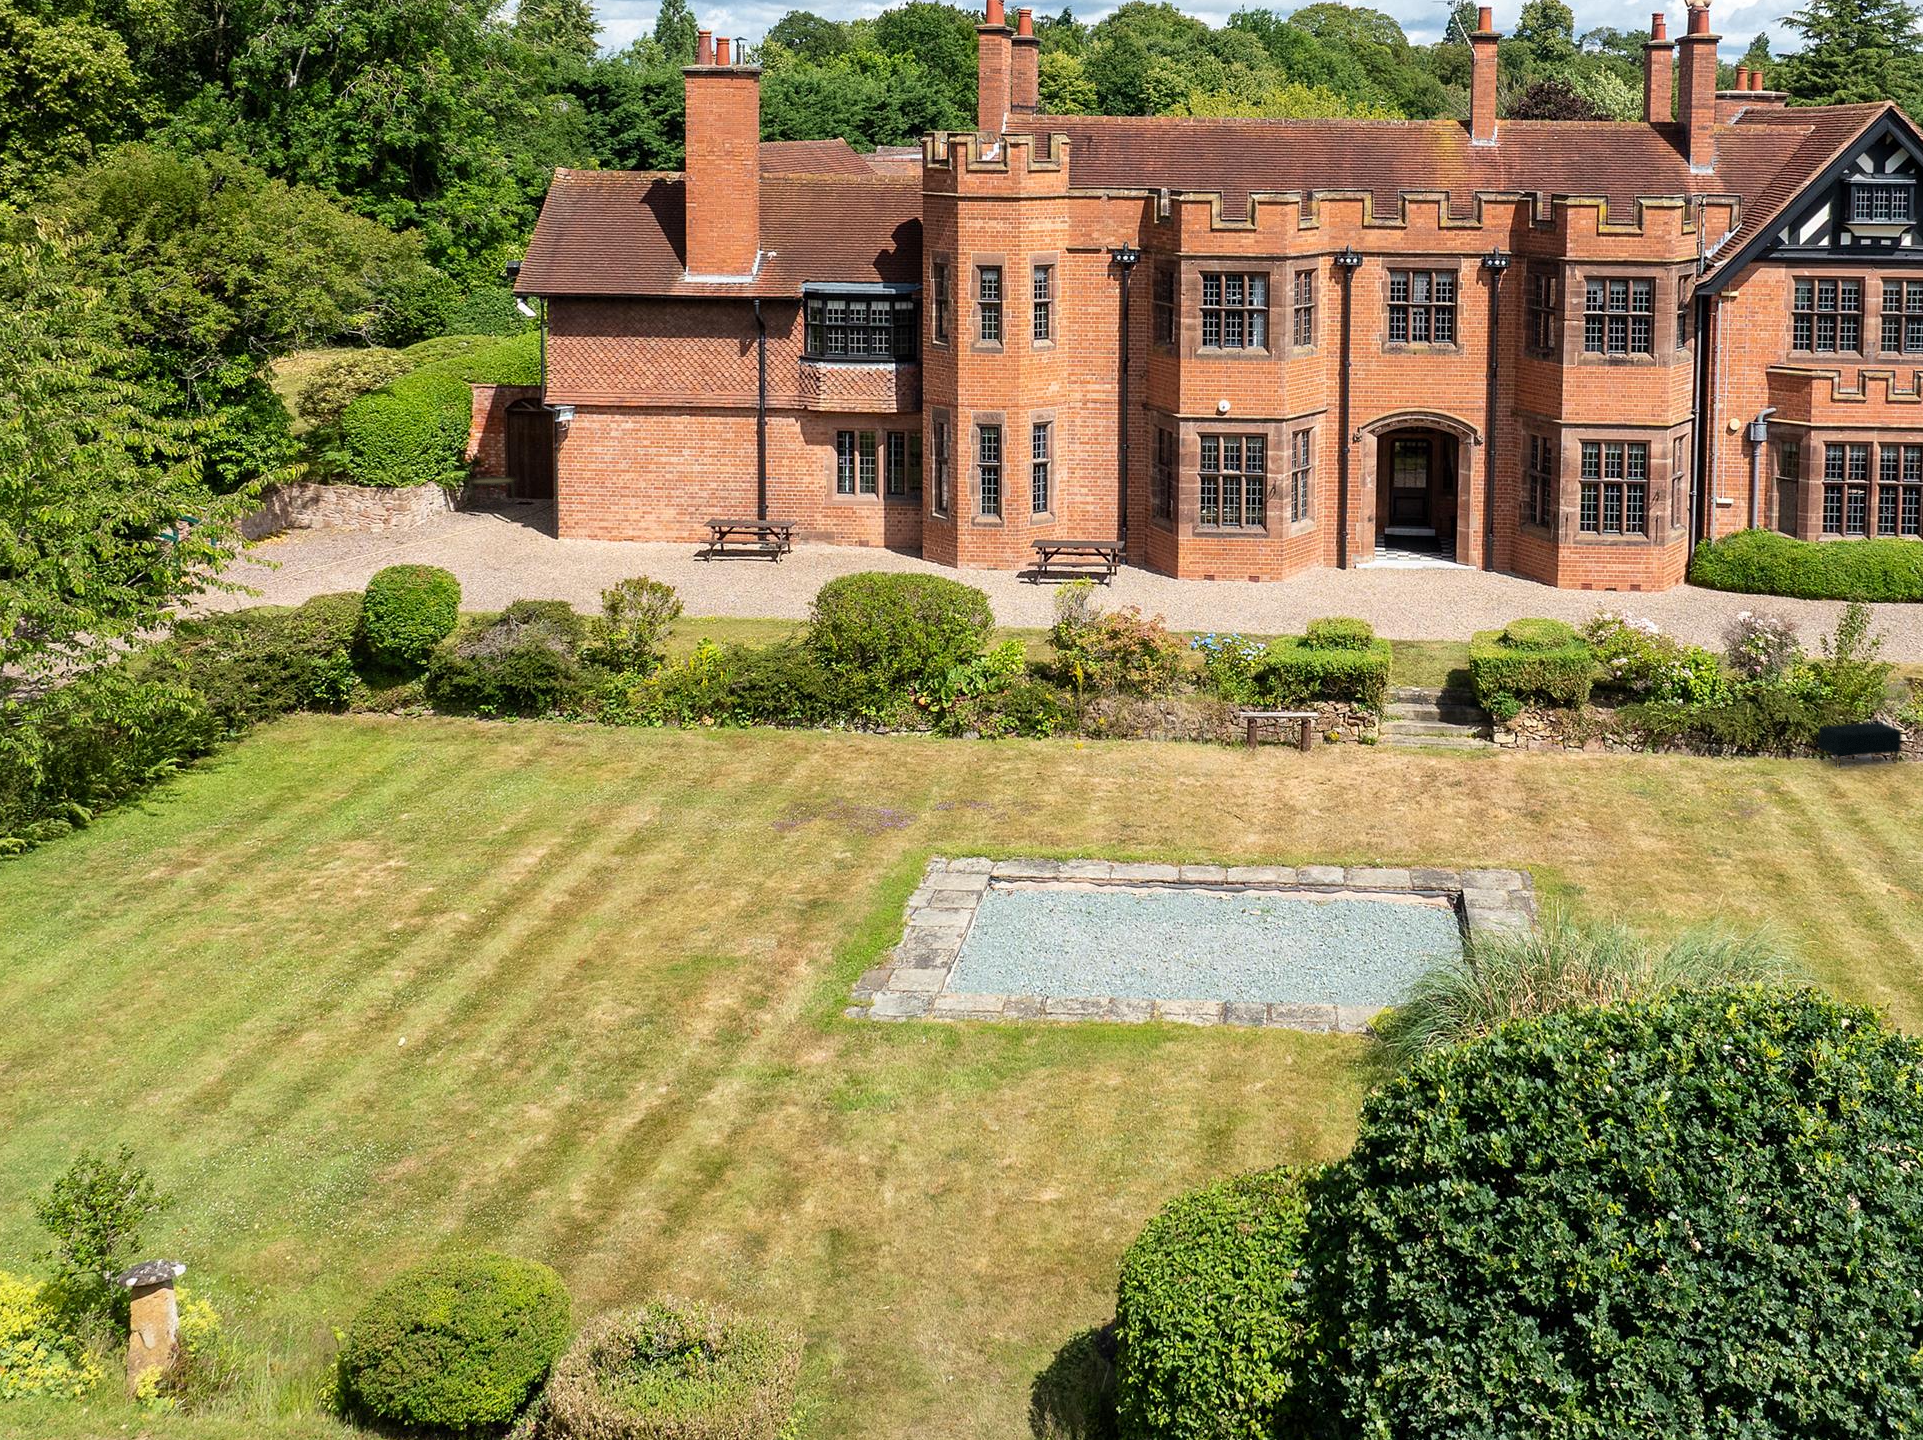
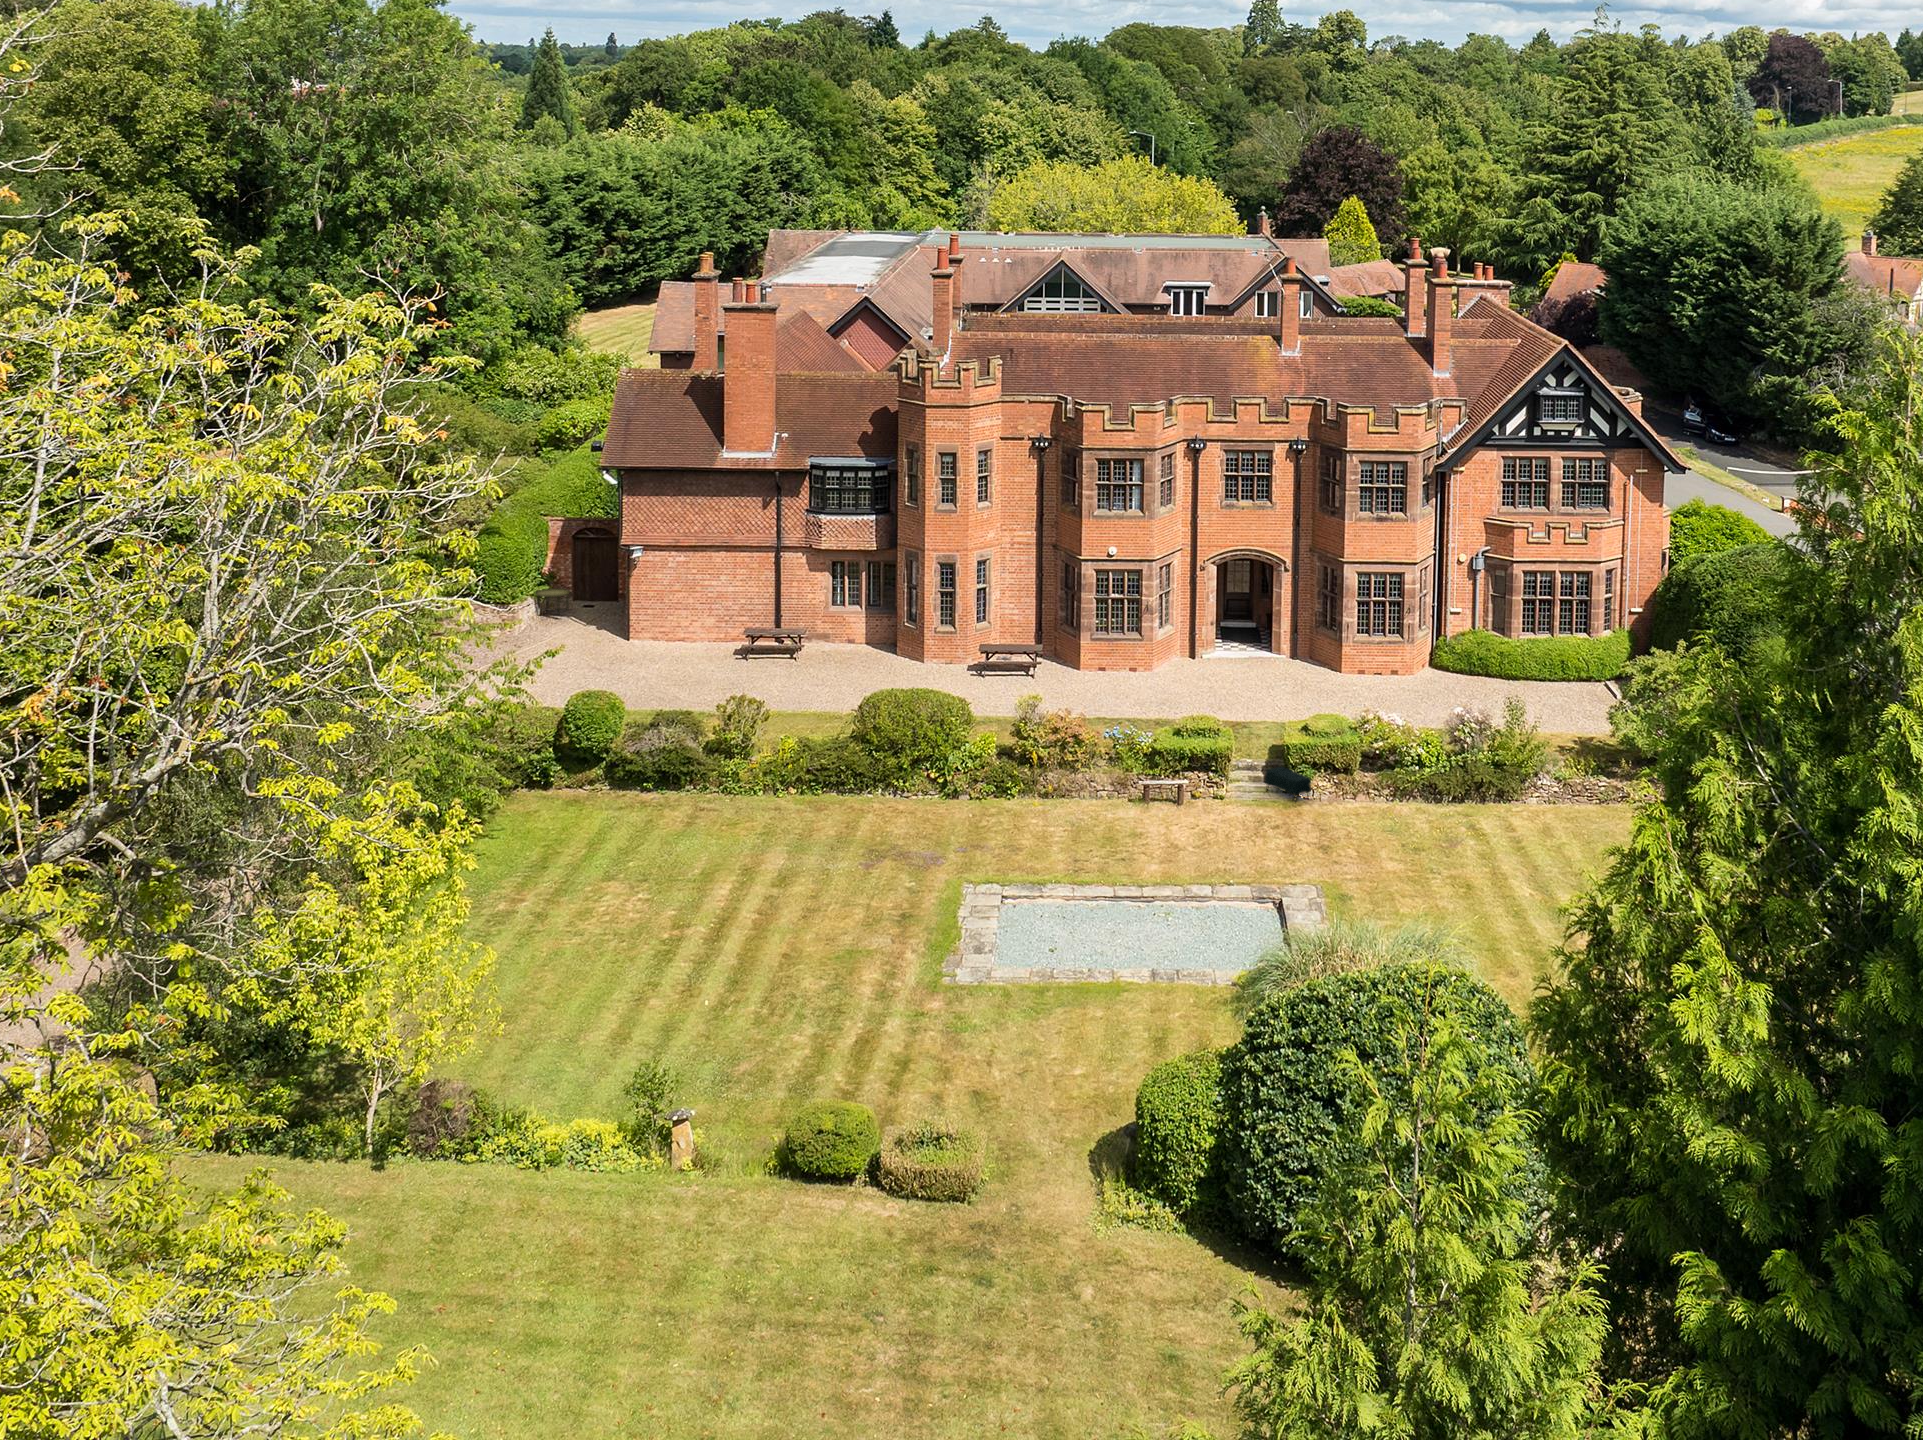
bench: present [1818,722,1902,767] -> present [1265,767,1311,800]

